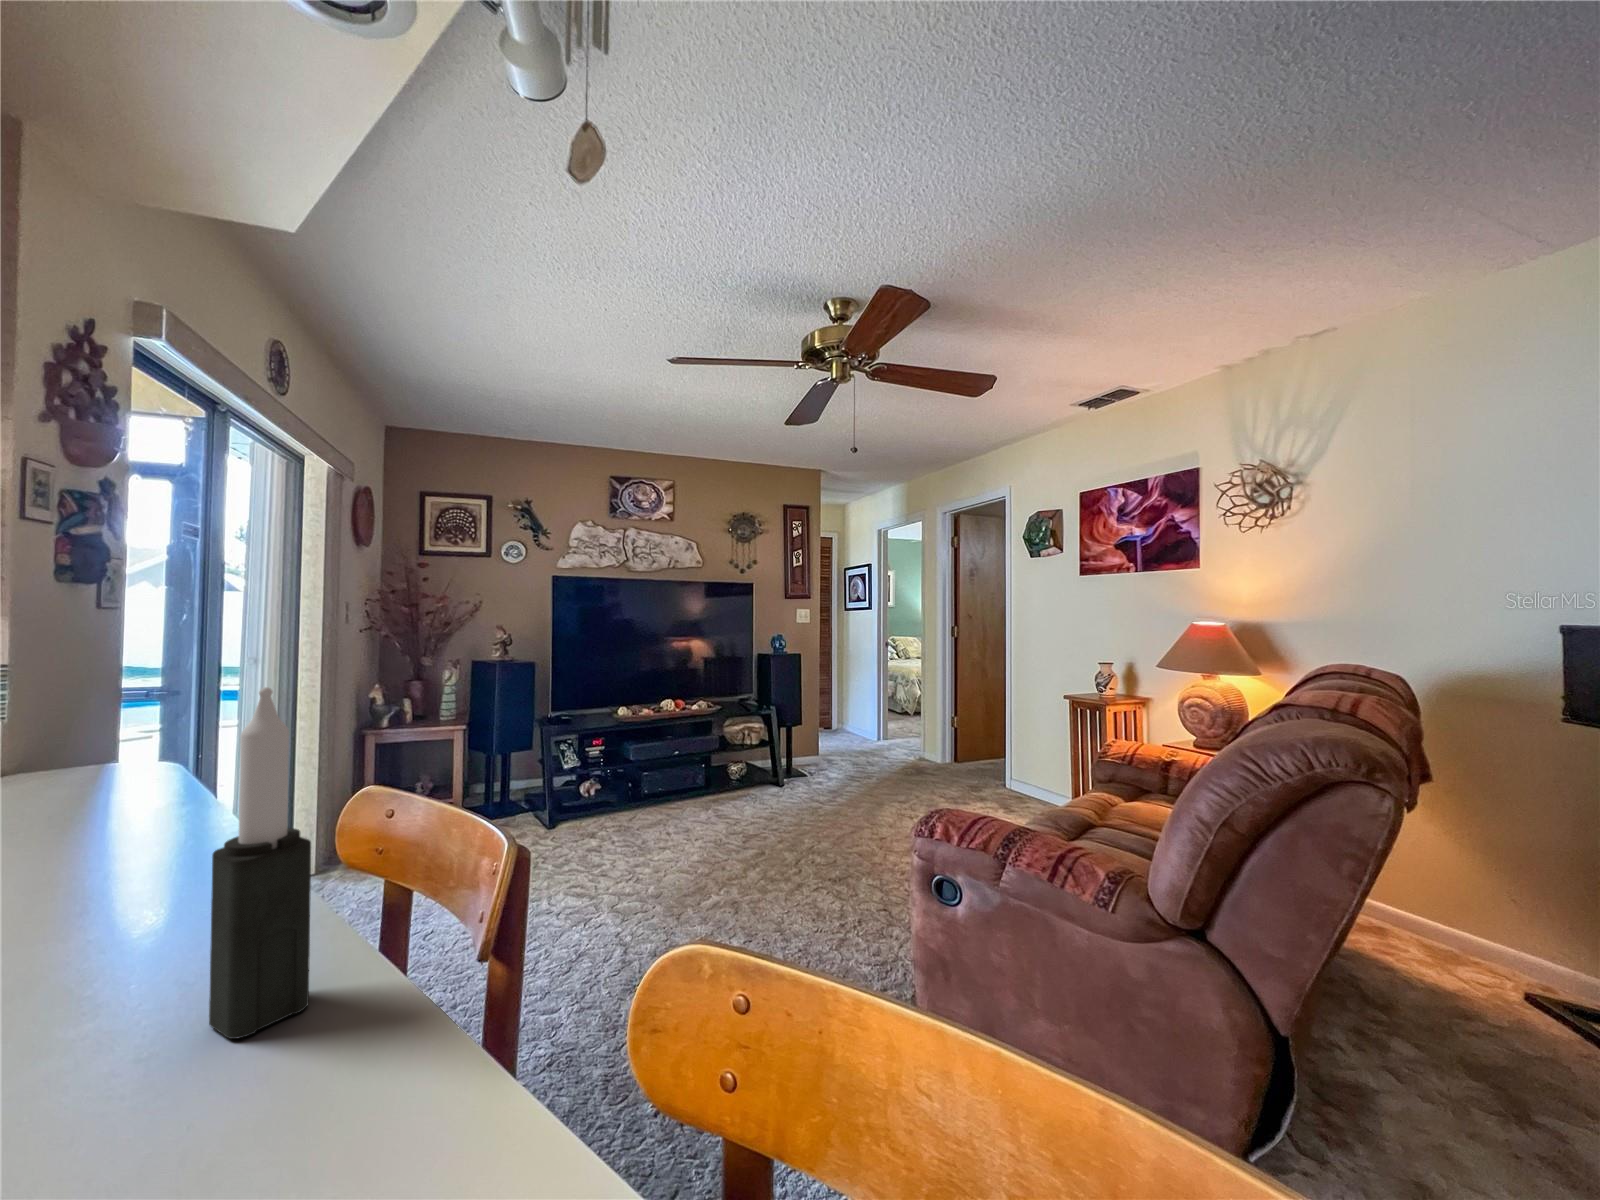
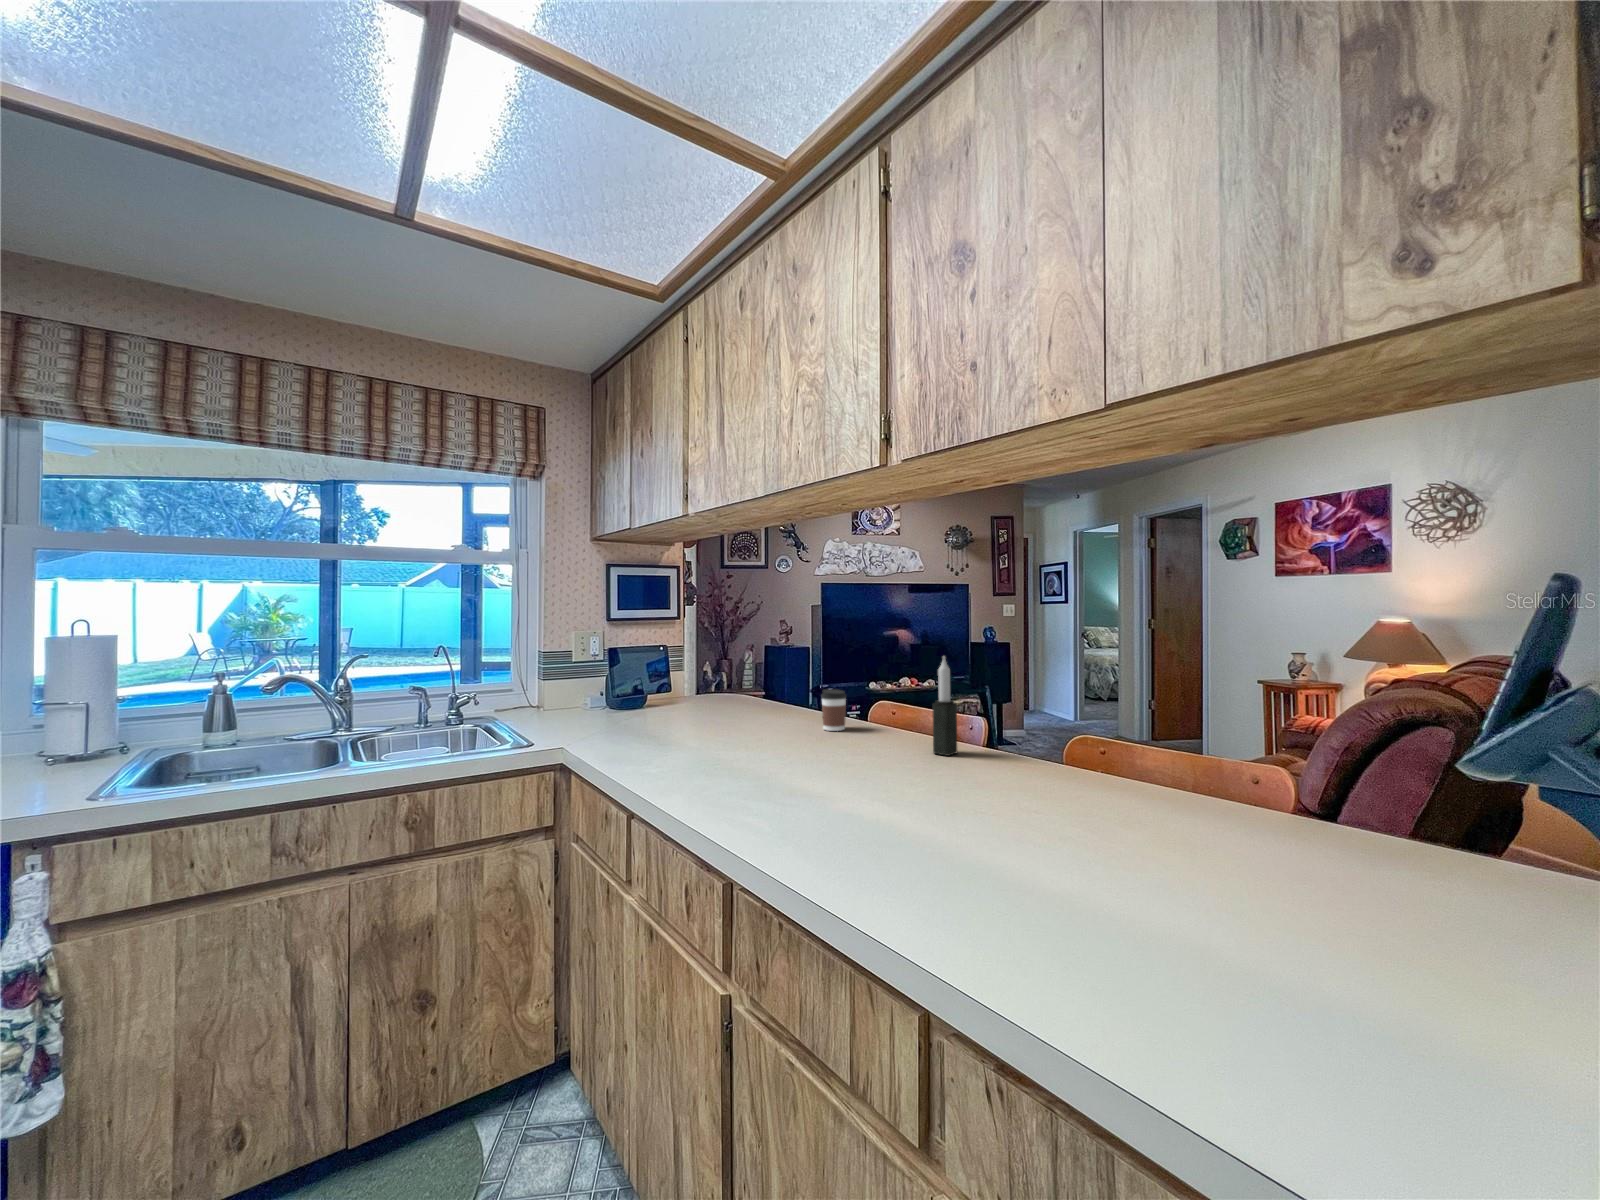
coffee cup: none [104,769,198,890] -> present [821,689,846,731]

